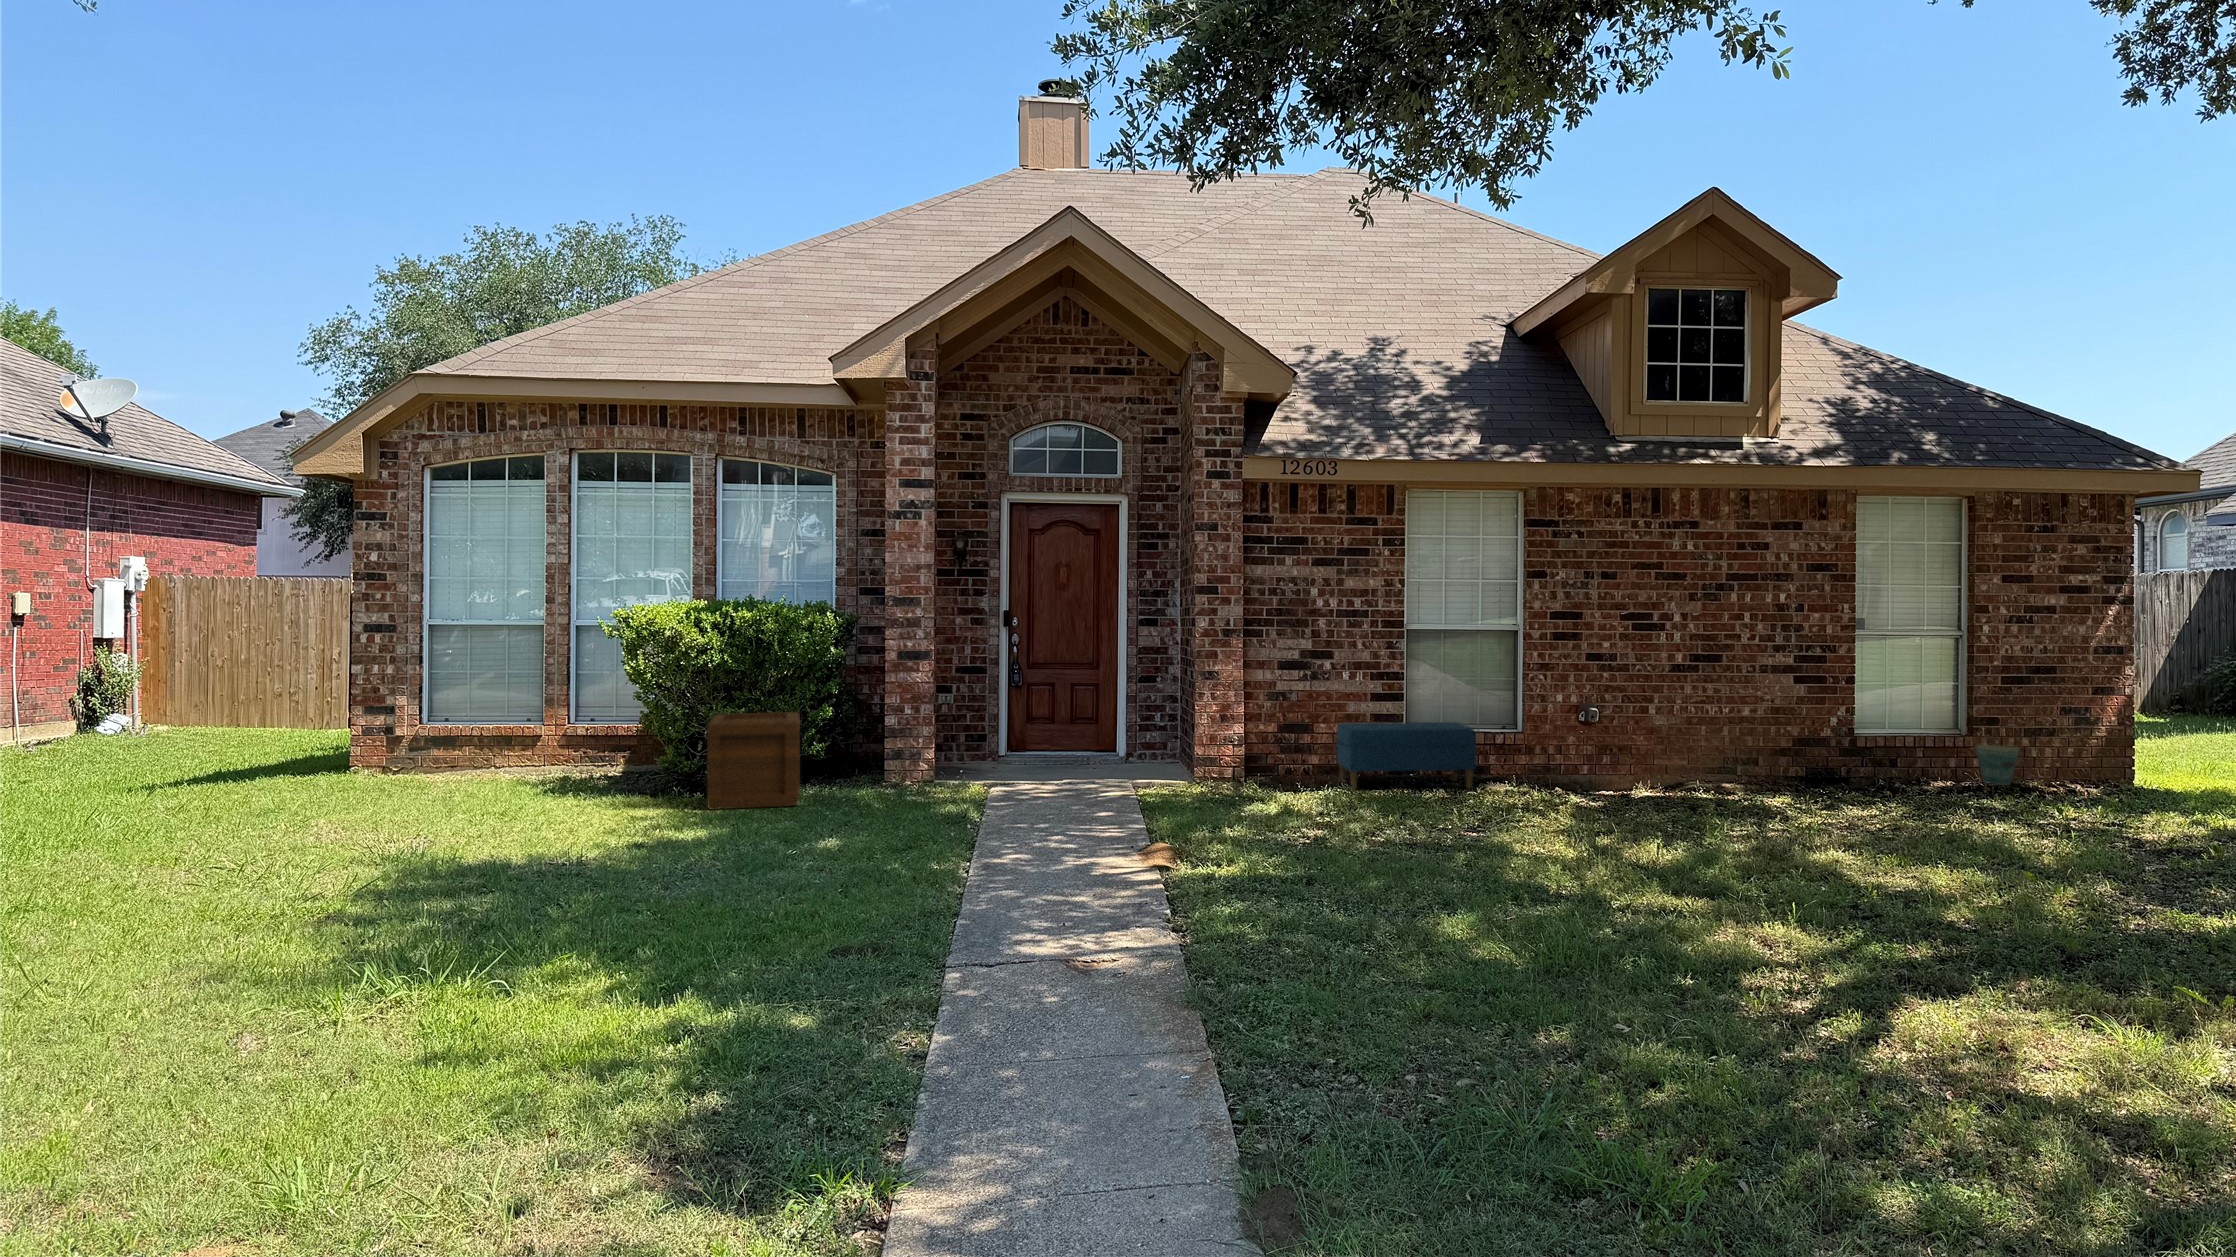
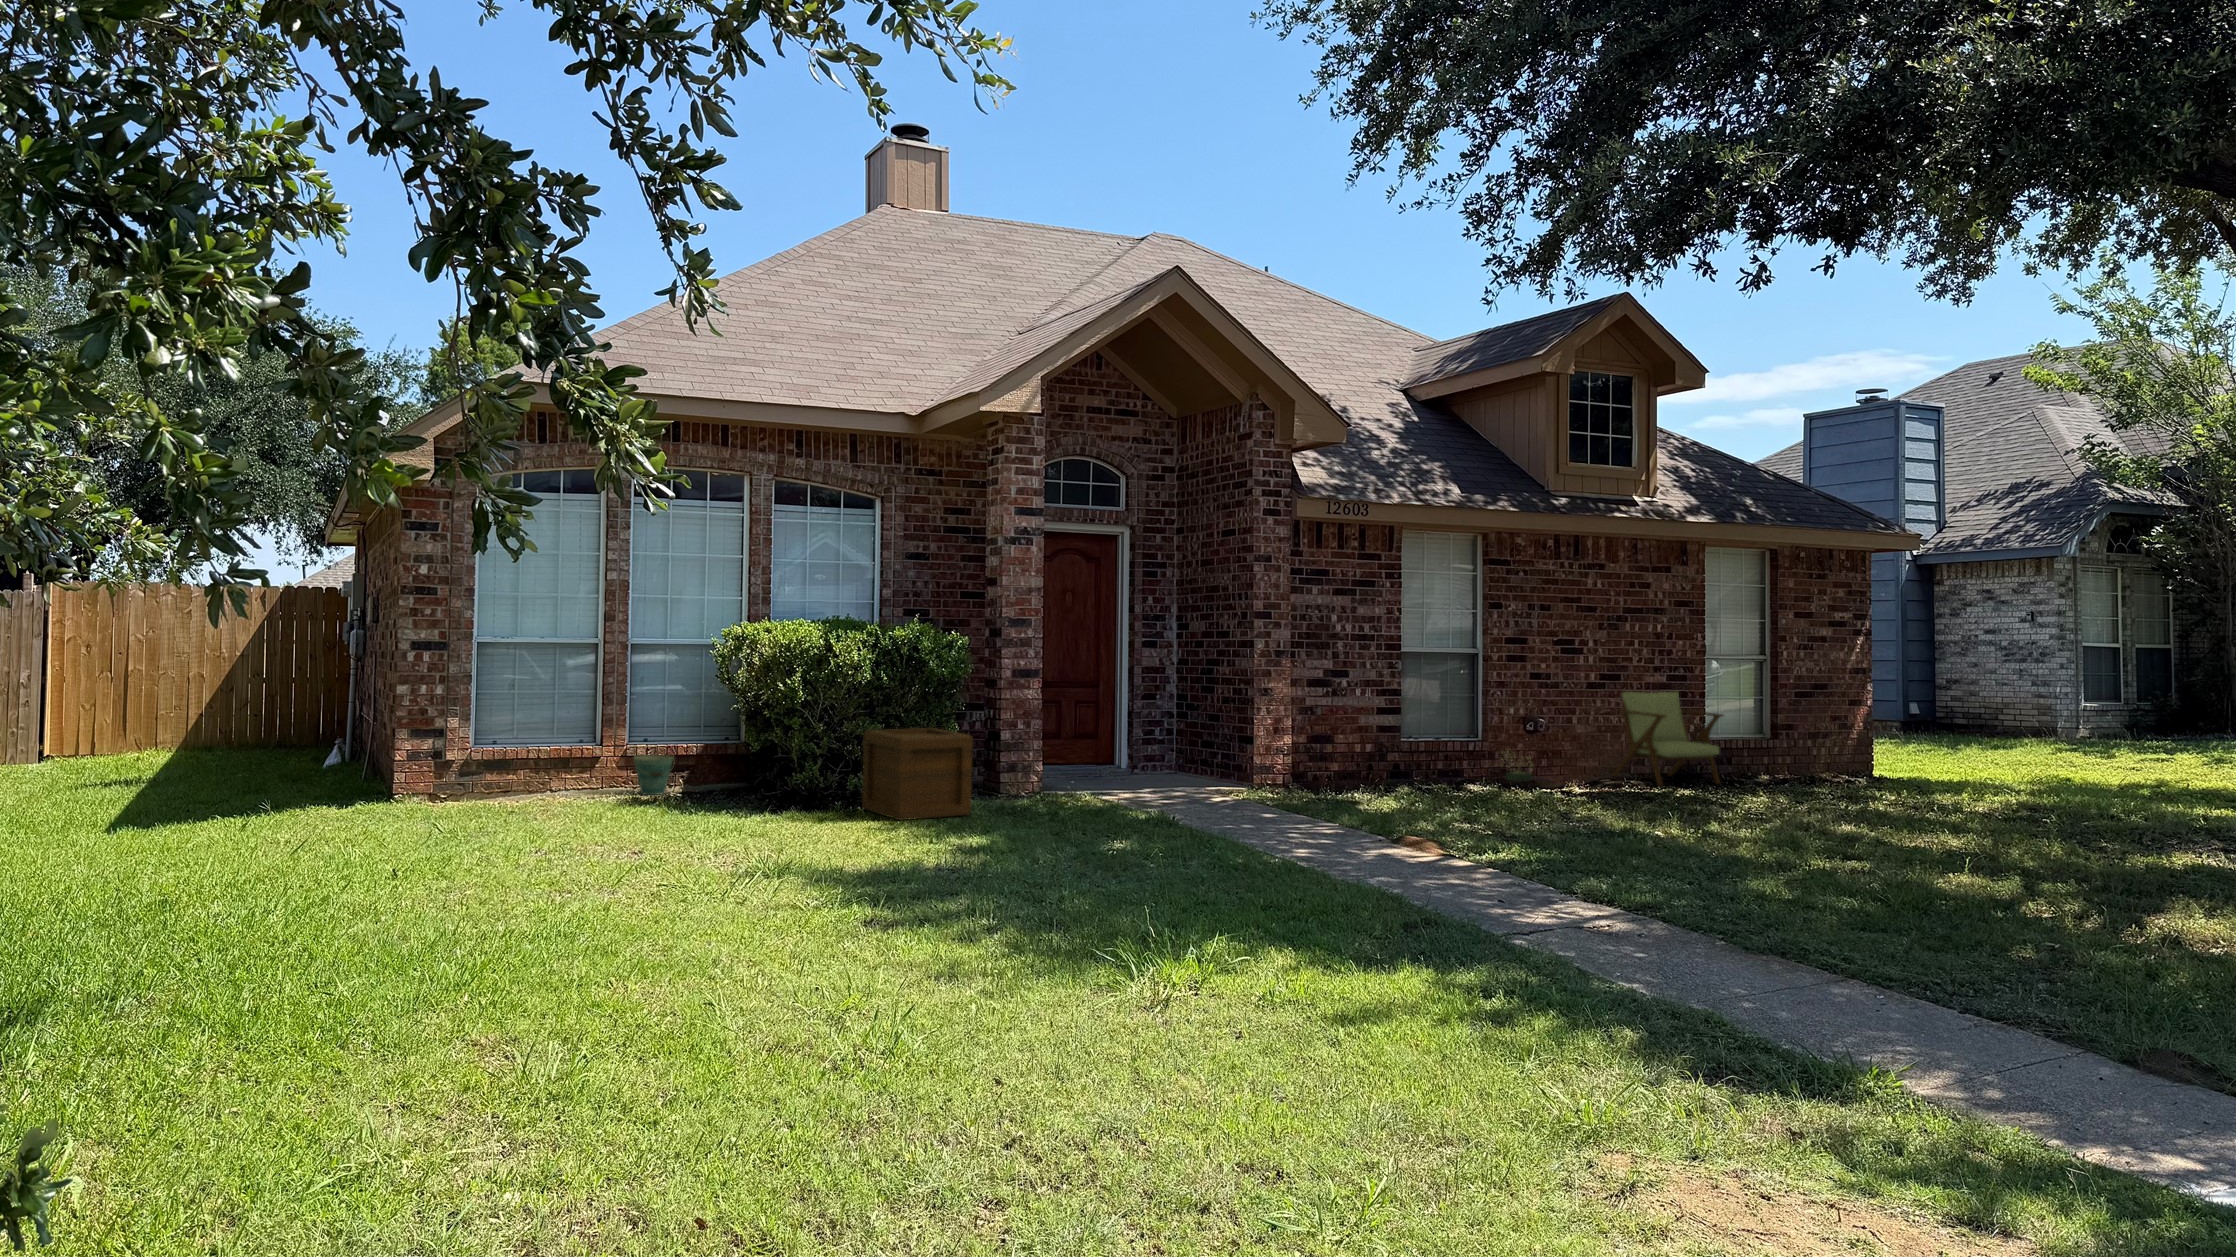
lounge chair: none [1705,678,1838,795] -> present [1612,692,1723,786]
bench: present [1336,722,1476,790] -> none [1349,731,1471,791]
bucket: present [1976,745,2019,785] -> present [634,755,674,795]
decorative plant: none [1541,746,1586,784] -> present [1501,754,1532,782]

